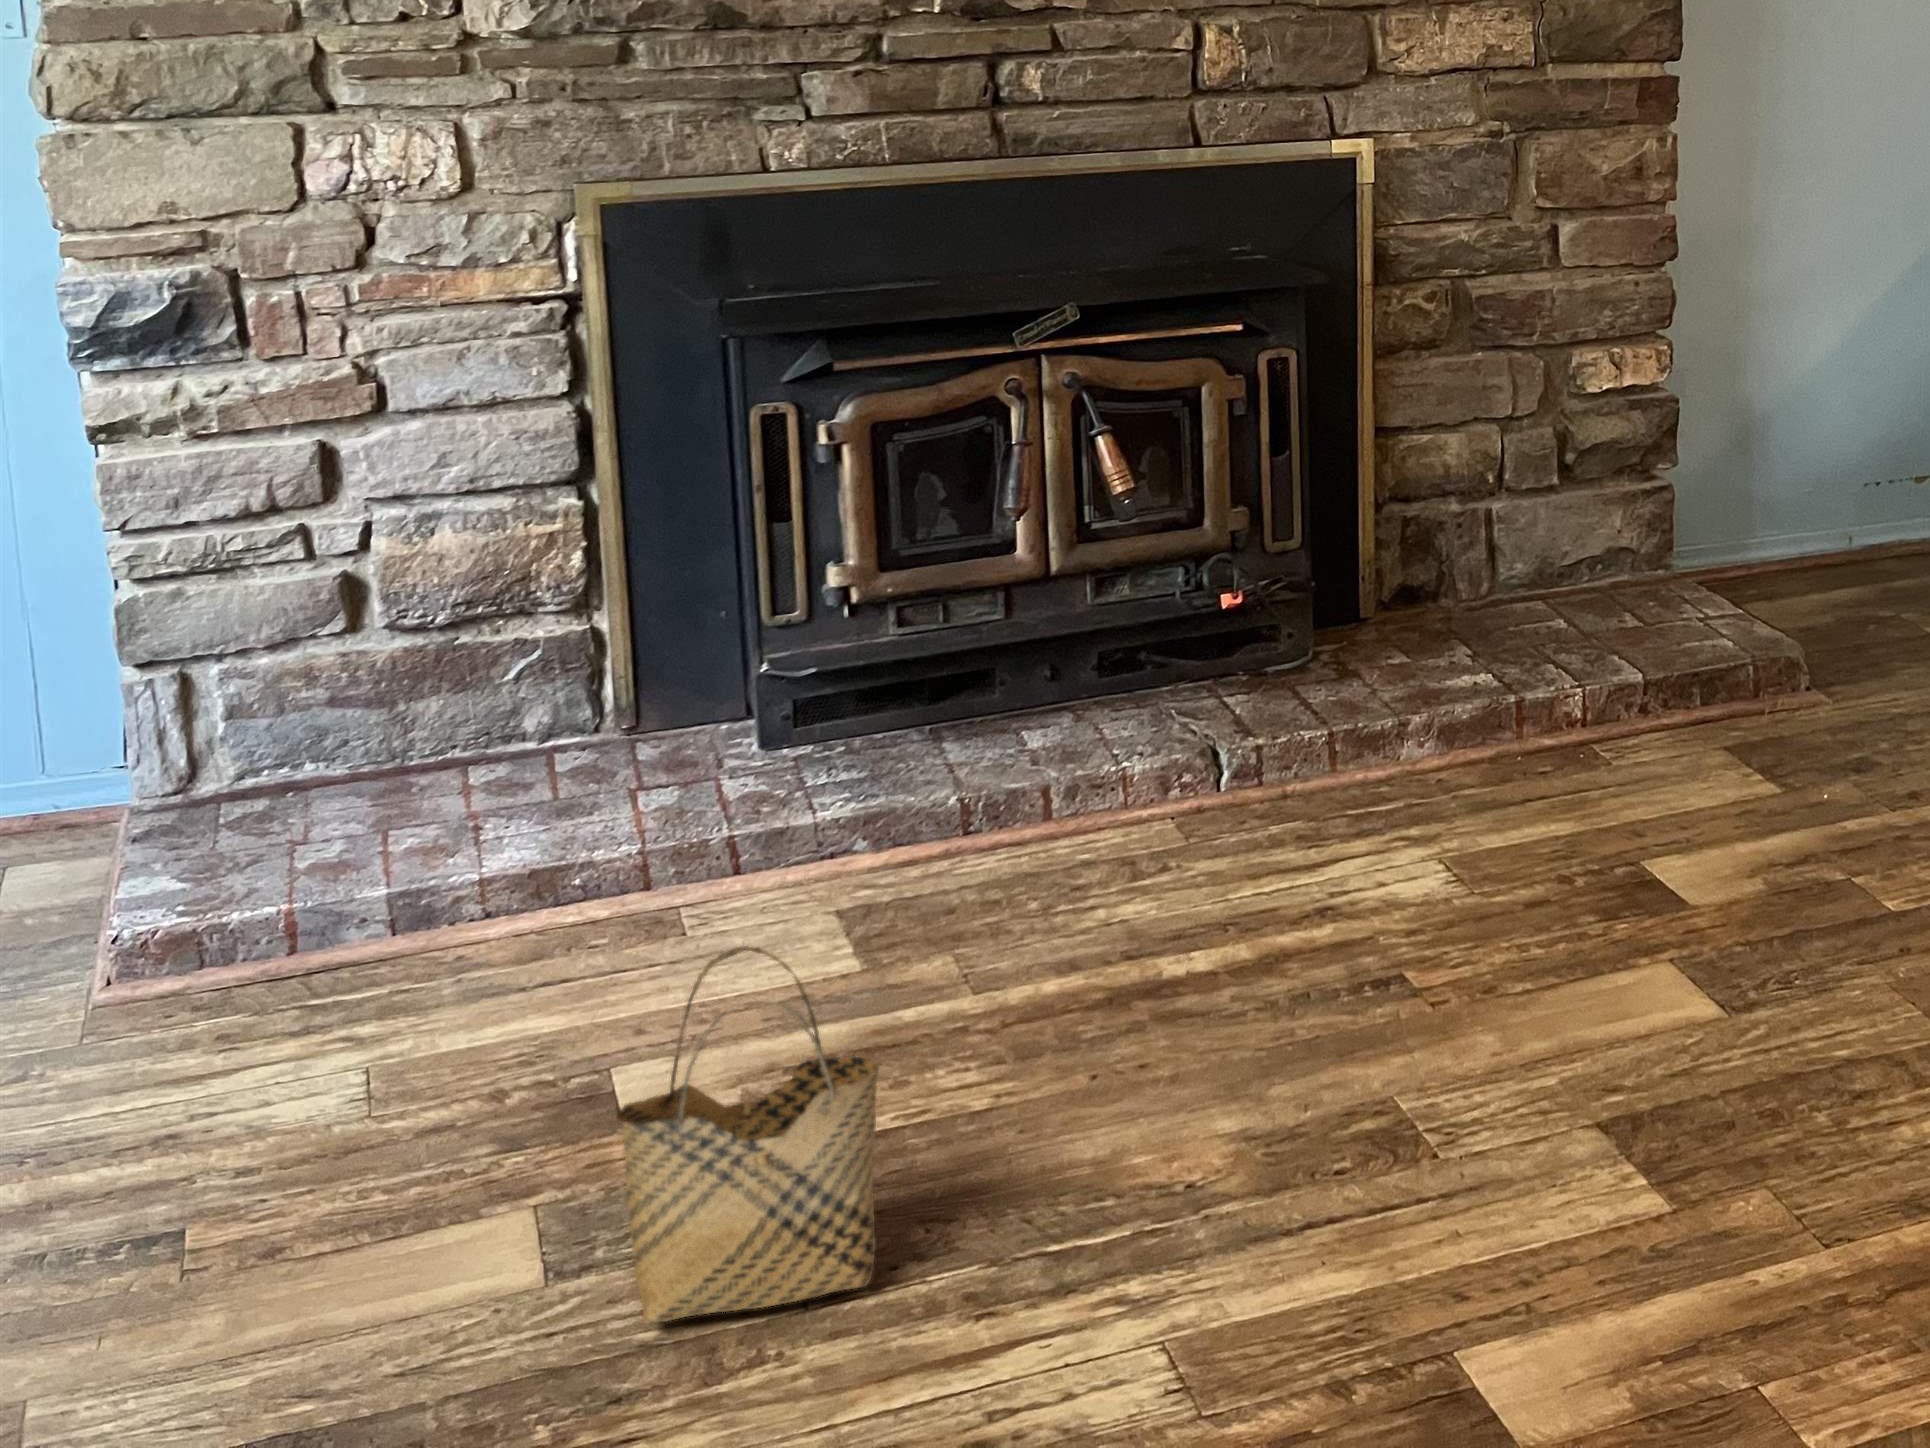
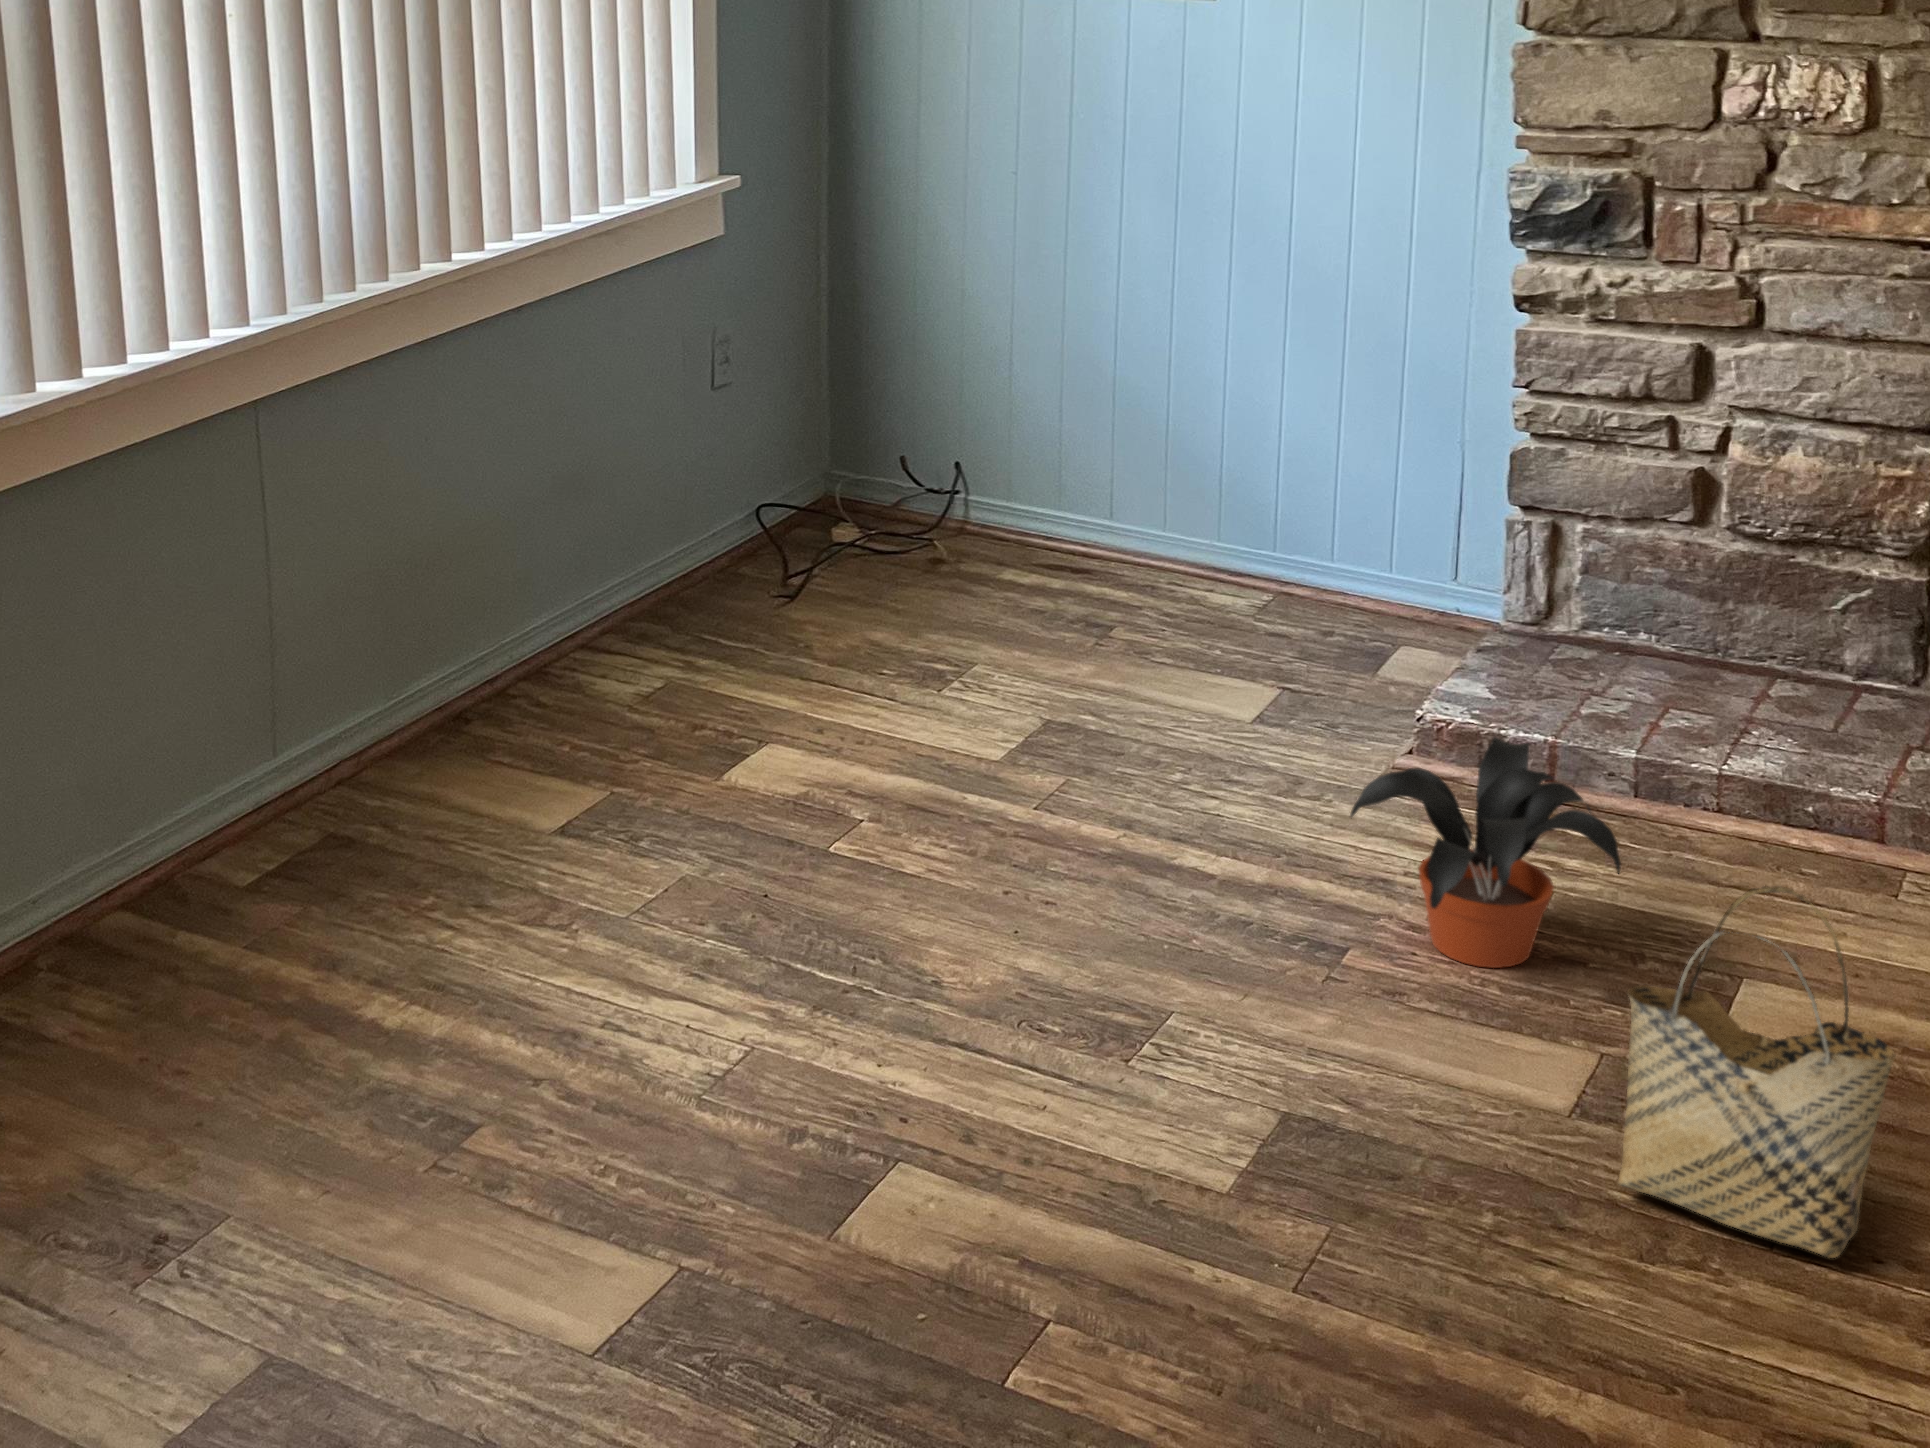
potted plant: none [160,911,488,1186] -> present [1350,737,1621,968]

